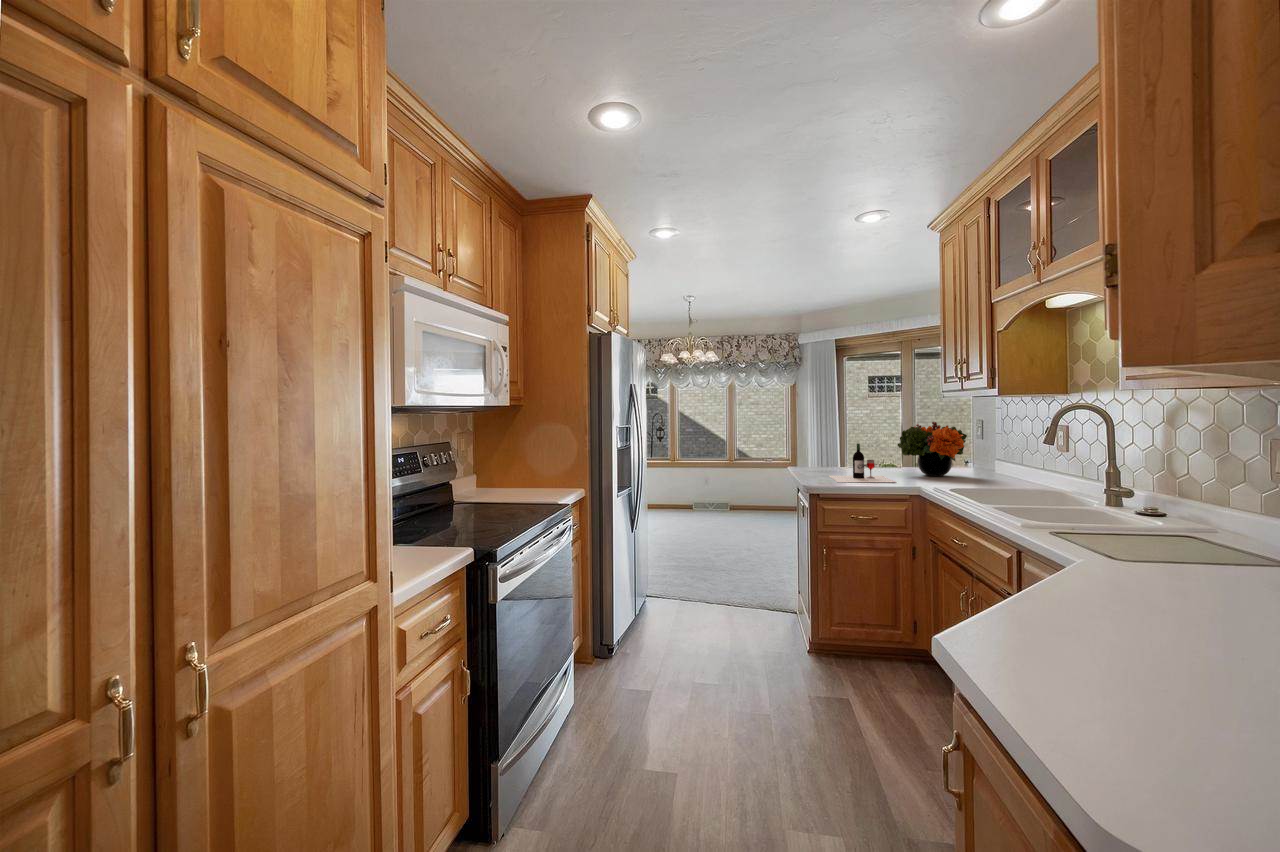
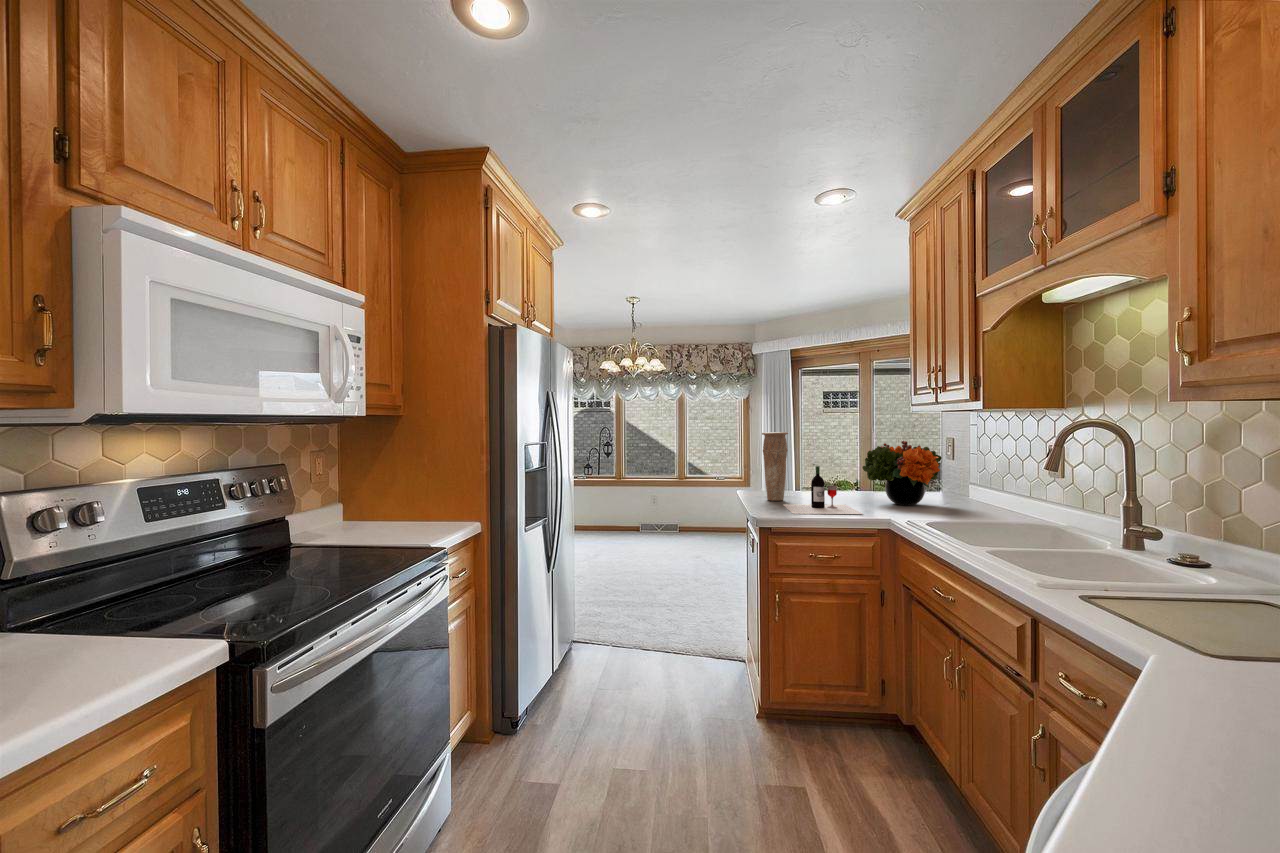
vase: none [810,416,833,473] -> present [762,432,788,501]

